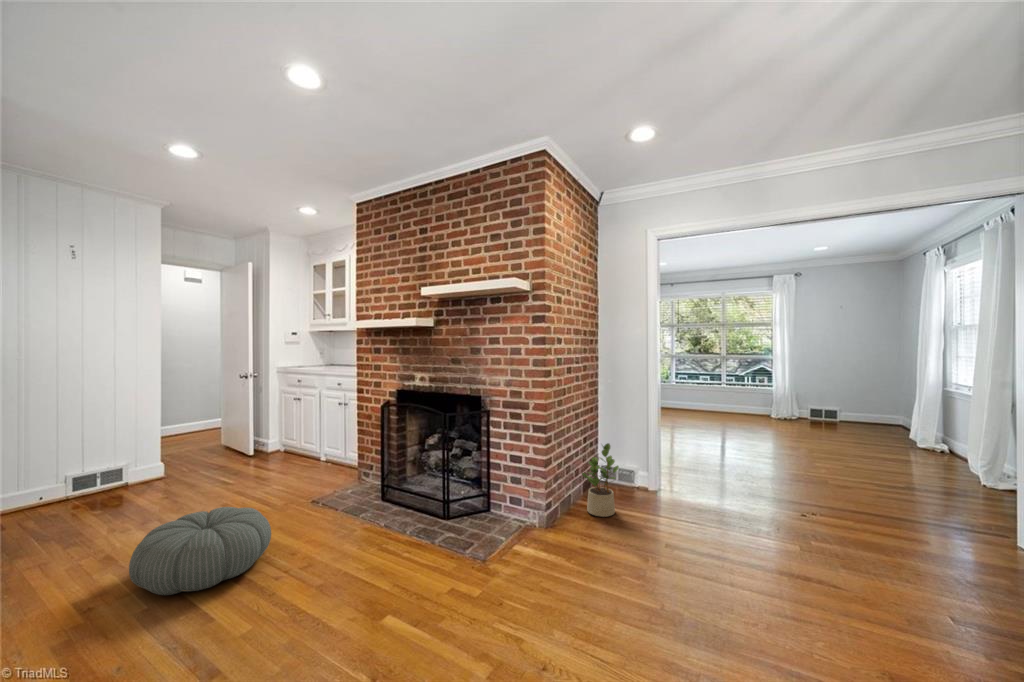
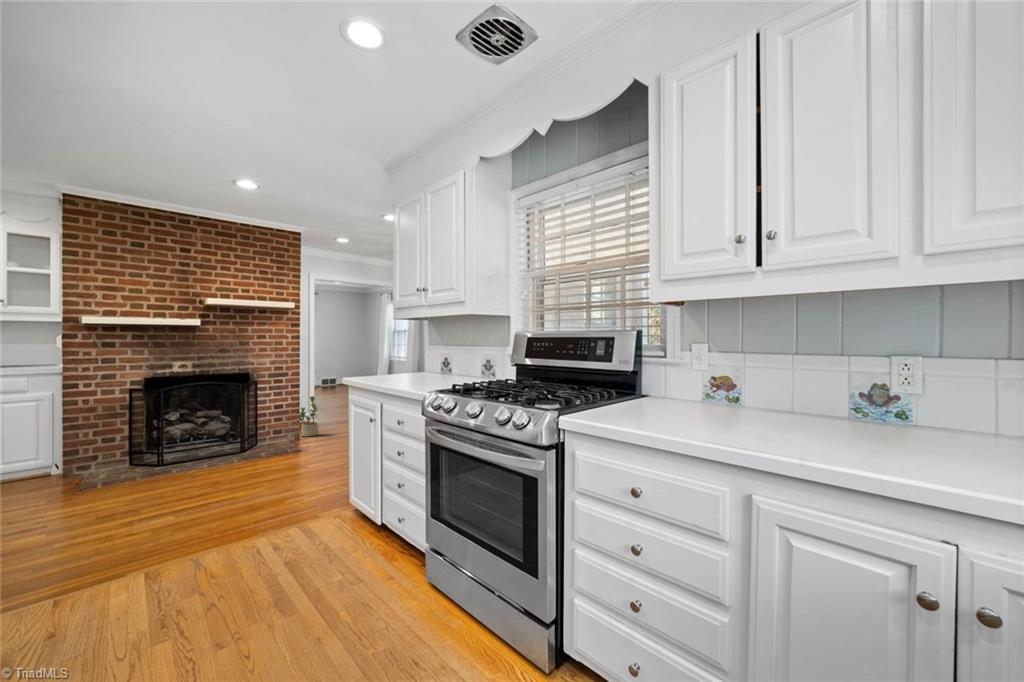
pouf: present [129,507,271,595] -> none [61,464,181,522]

